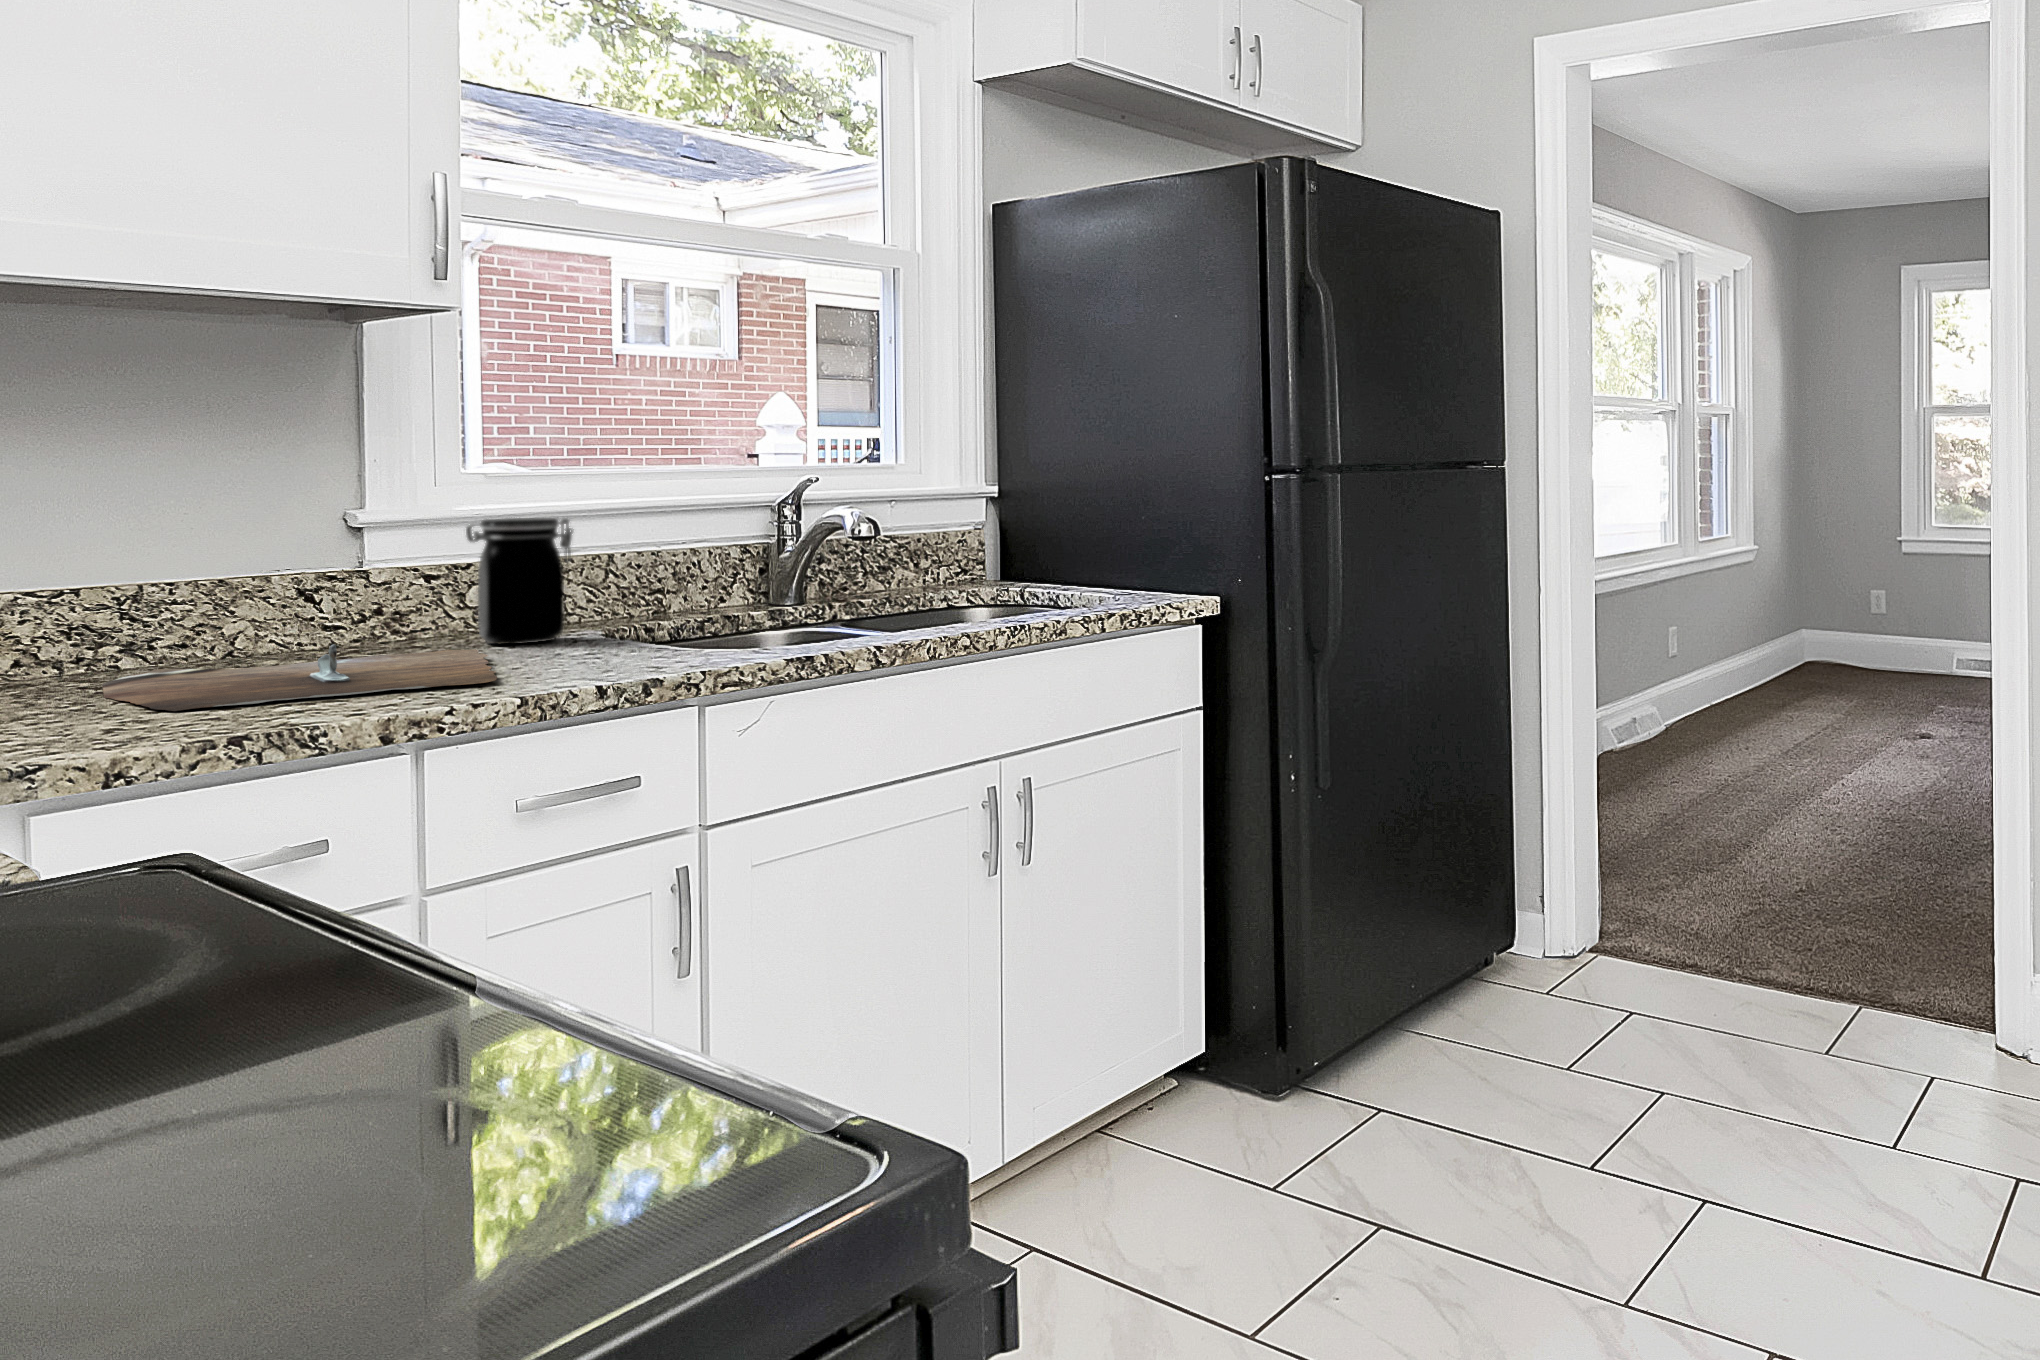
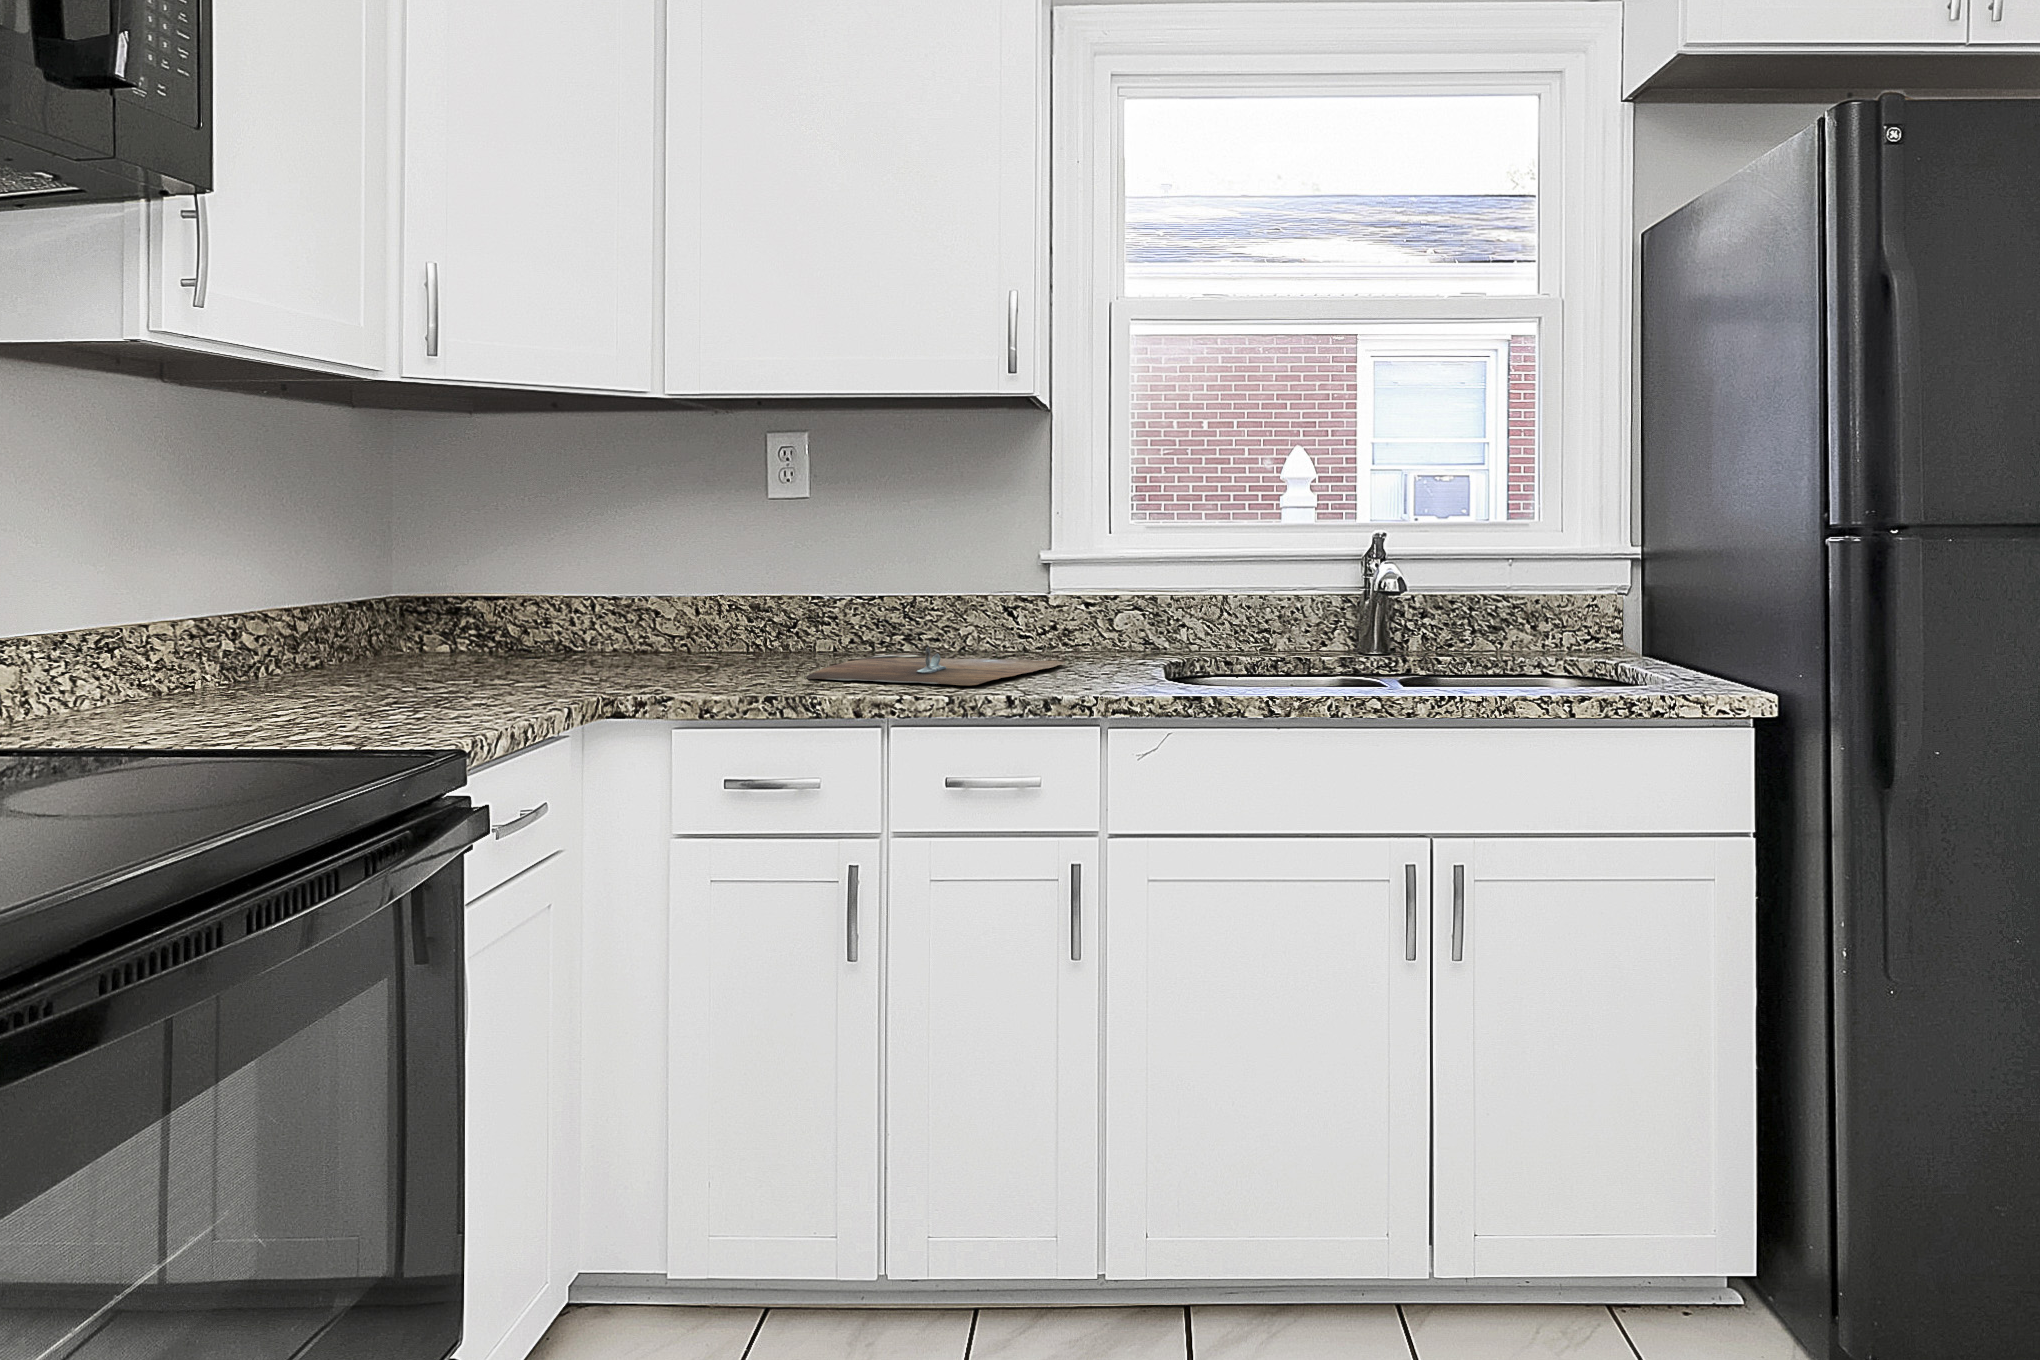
jar: present [466,518,573,644] -> none [1097,563,1160,663]

